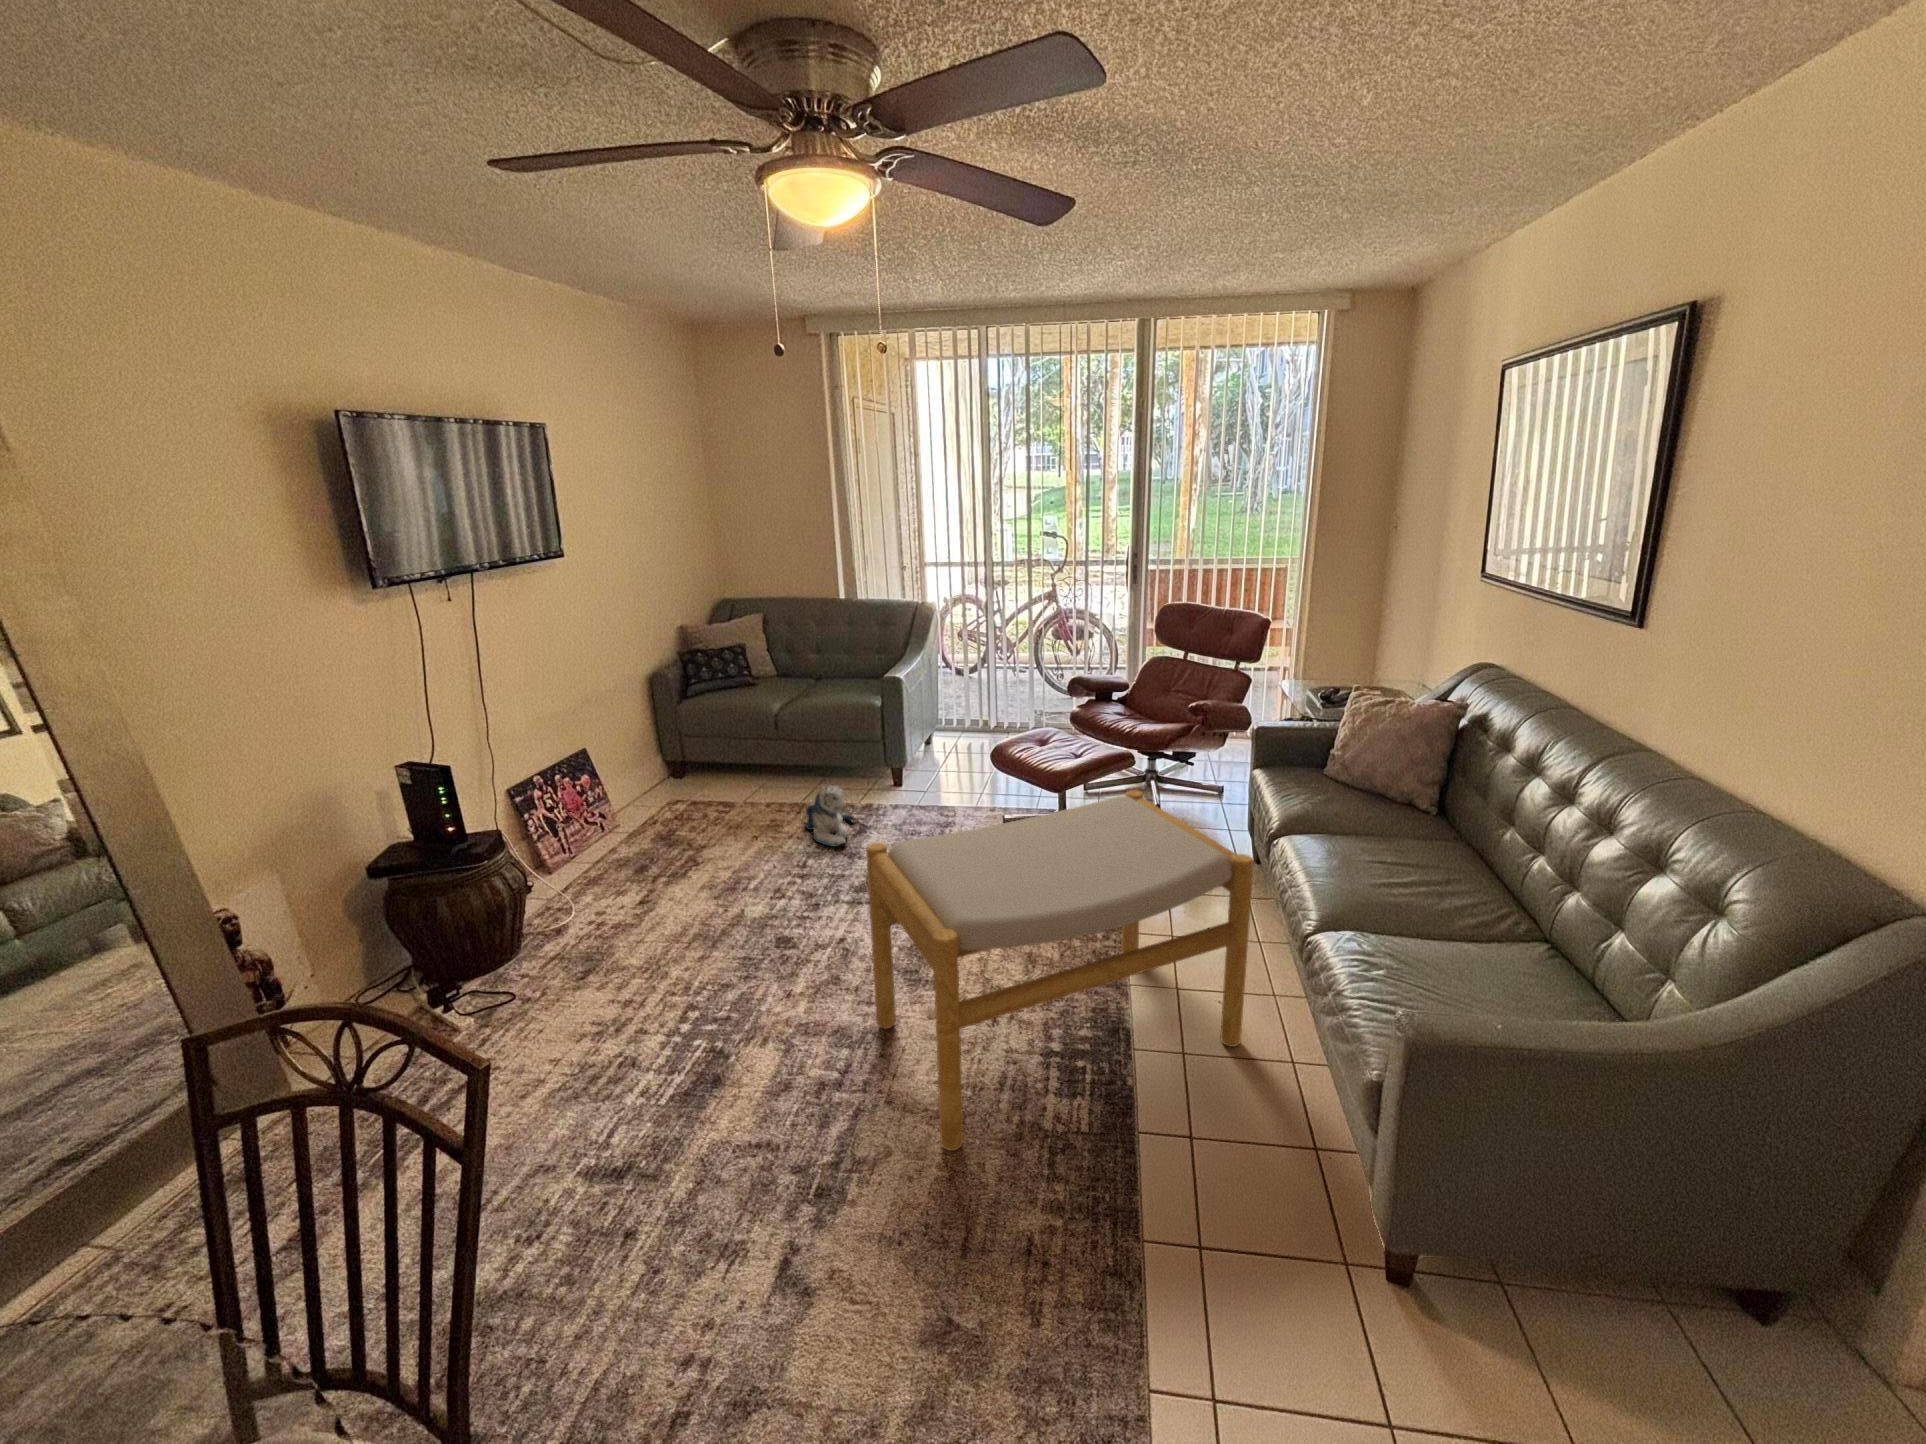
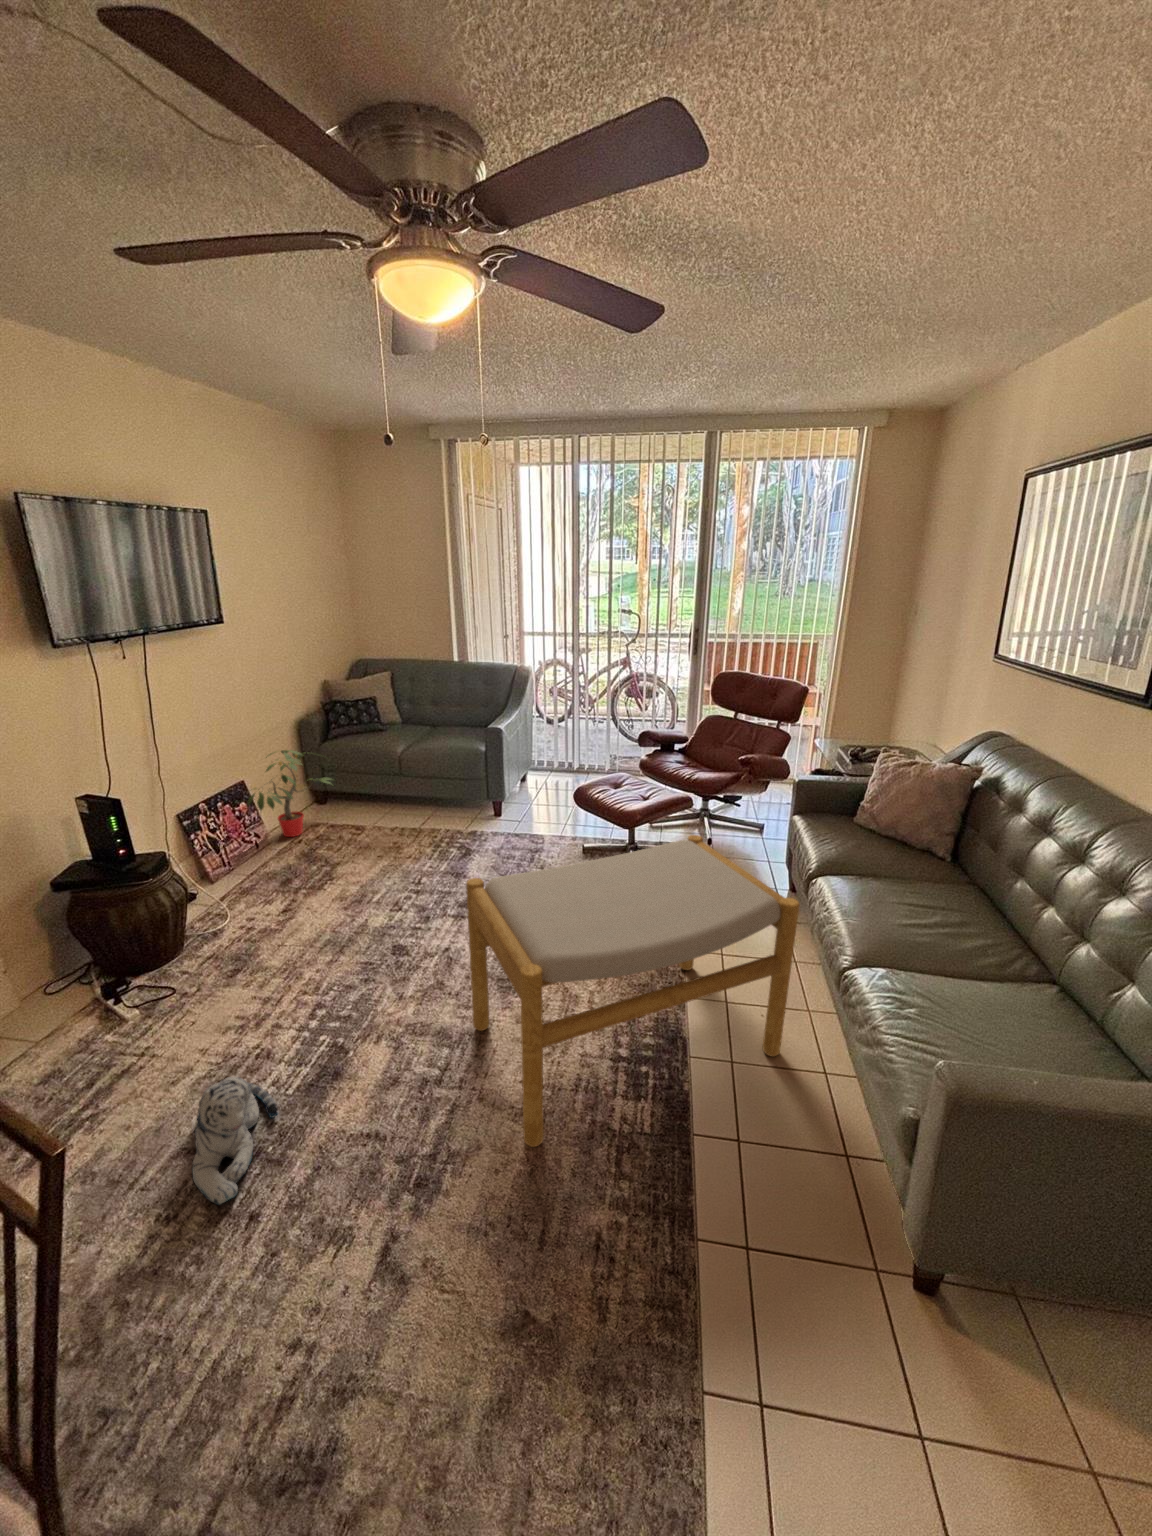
potted plant: none [590,711,697,818] -> present [247,750,331,837]
plush toy: present [805,785,854,847] -> present [192,1077,278,1205]

